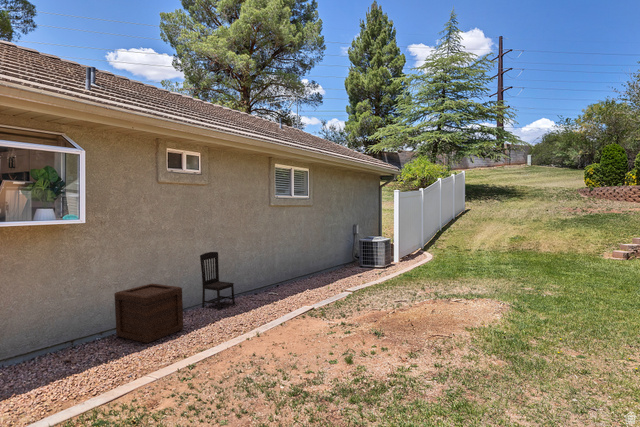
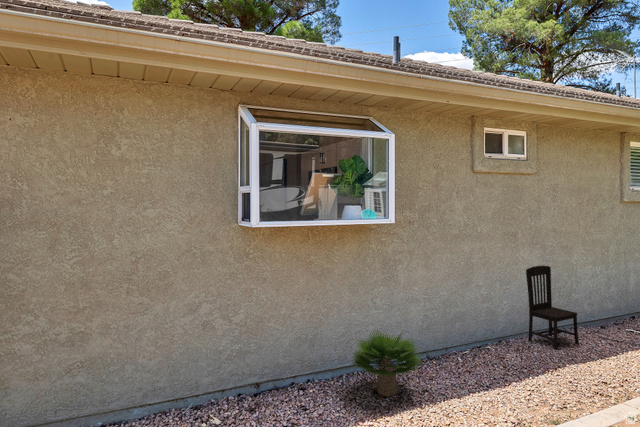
wooden crate: present [114,284,183,343] -> none [424,302,512,385]
potted plant: none [41,308,112,363] -> present [353,333,420,396]

